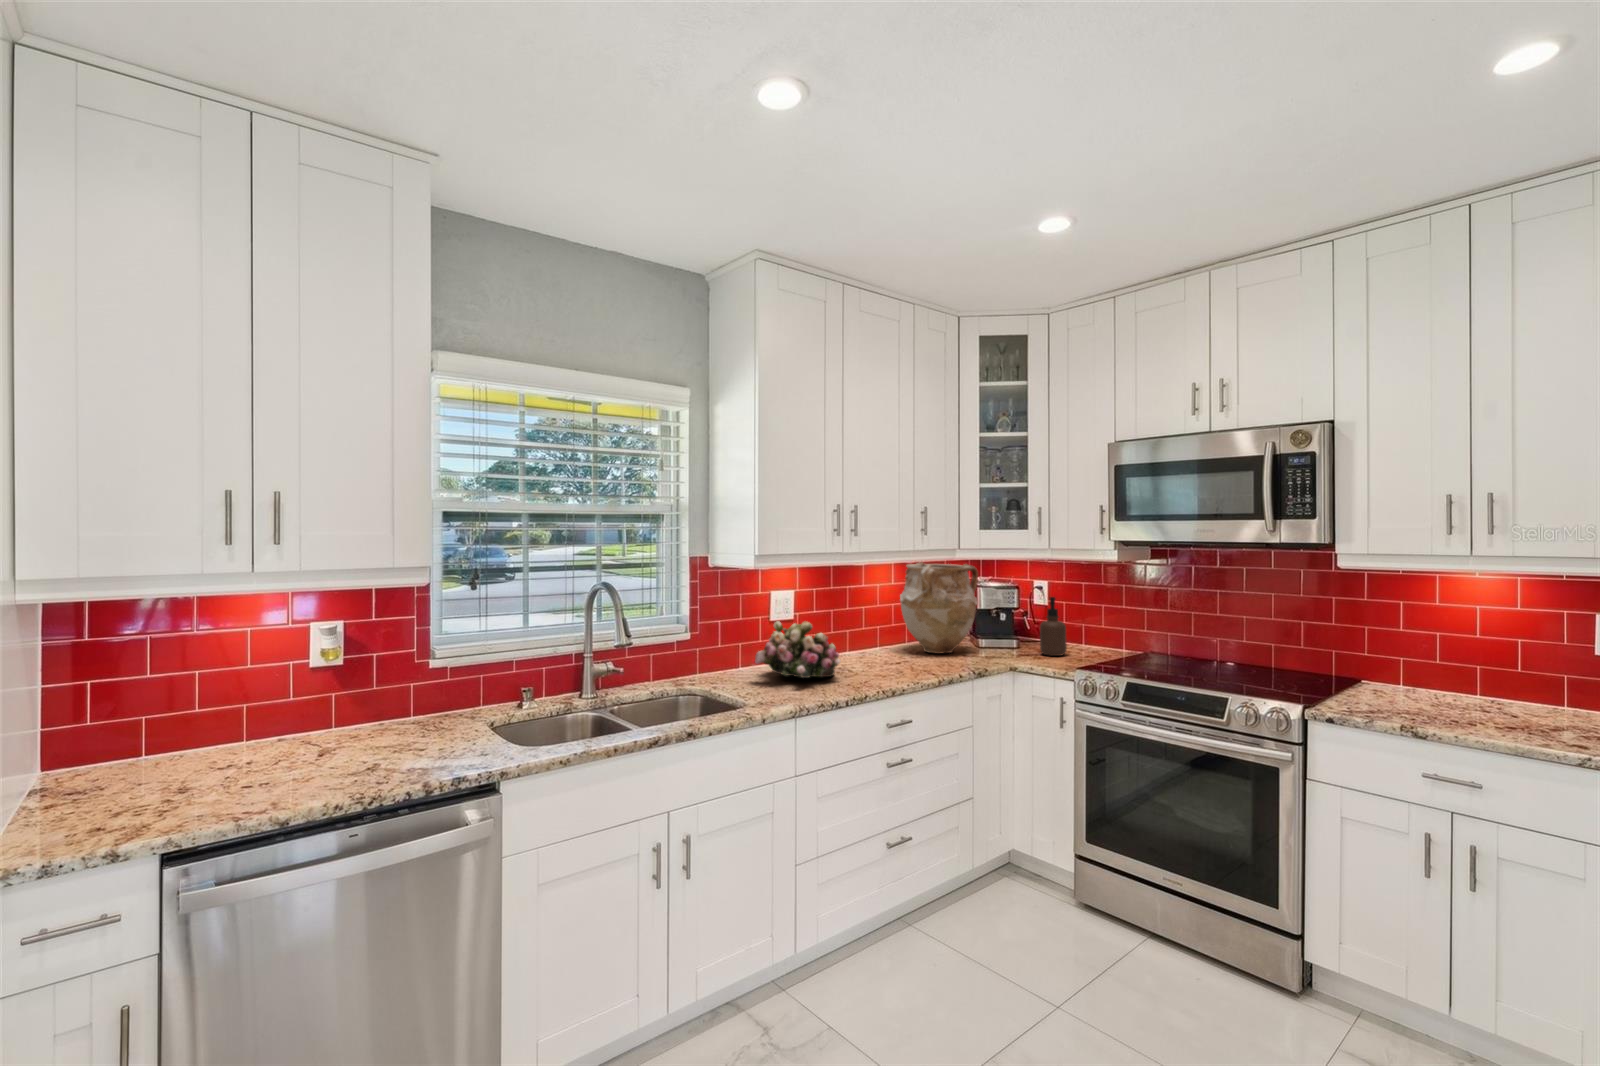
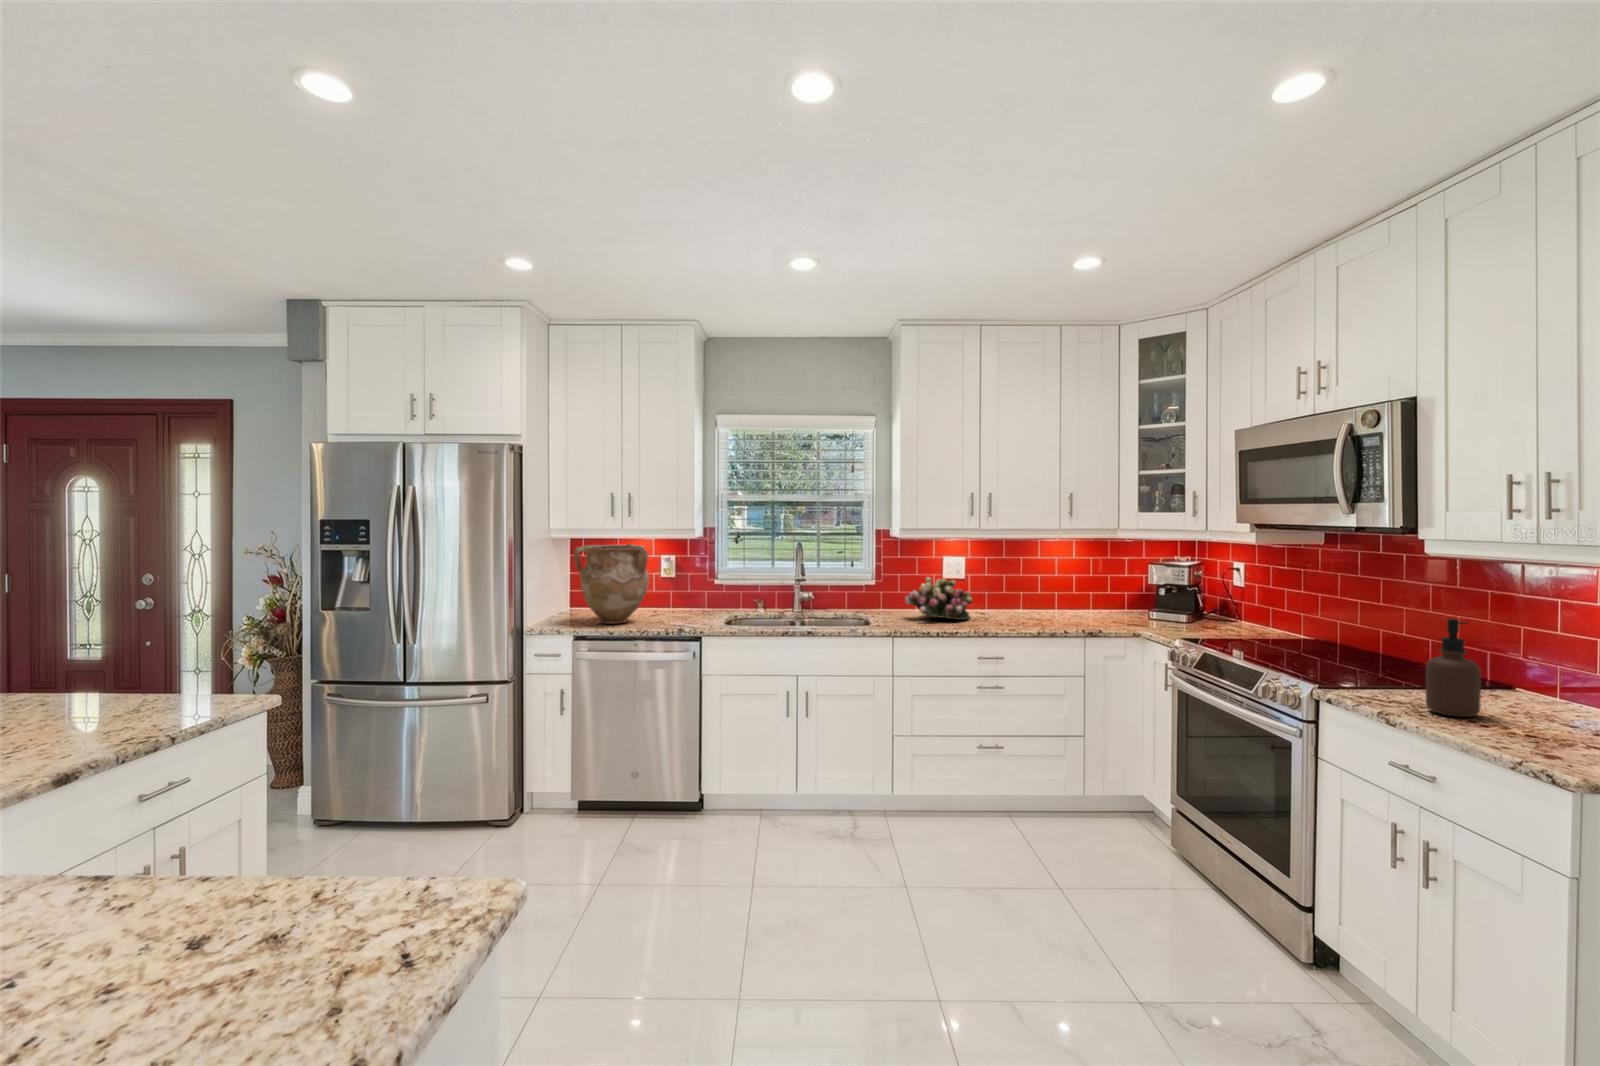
vase: present [900,562,978,654] -> present [574,543,650,624]
soap dispenser: present [1040,597,1067,656] -> present [1426,618,1481,717]

